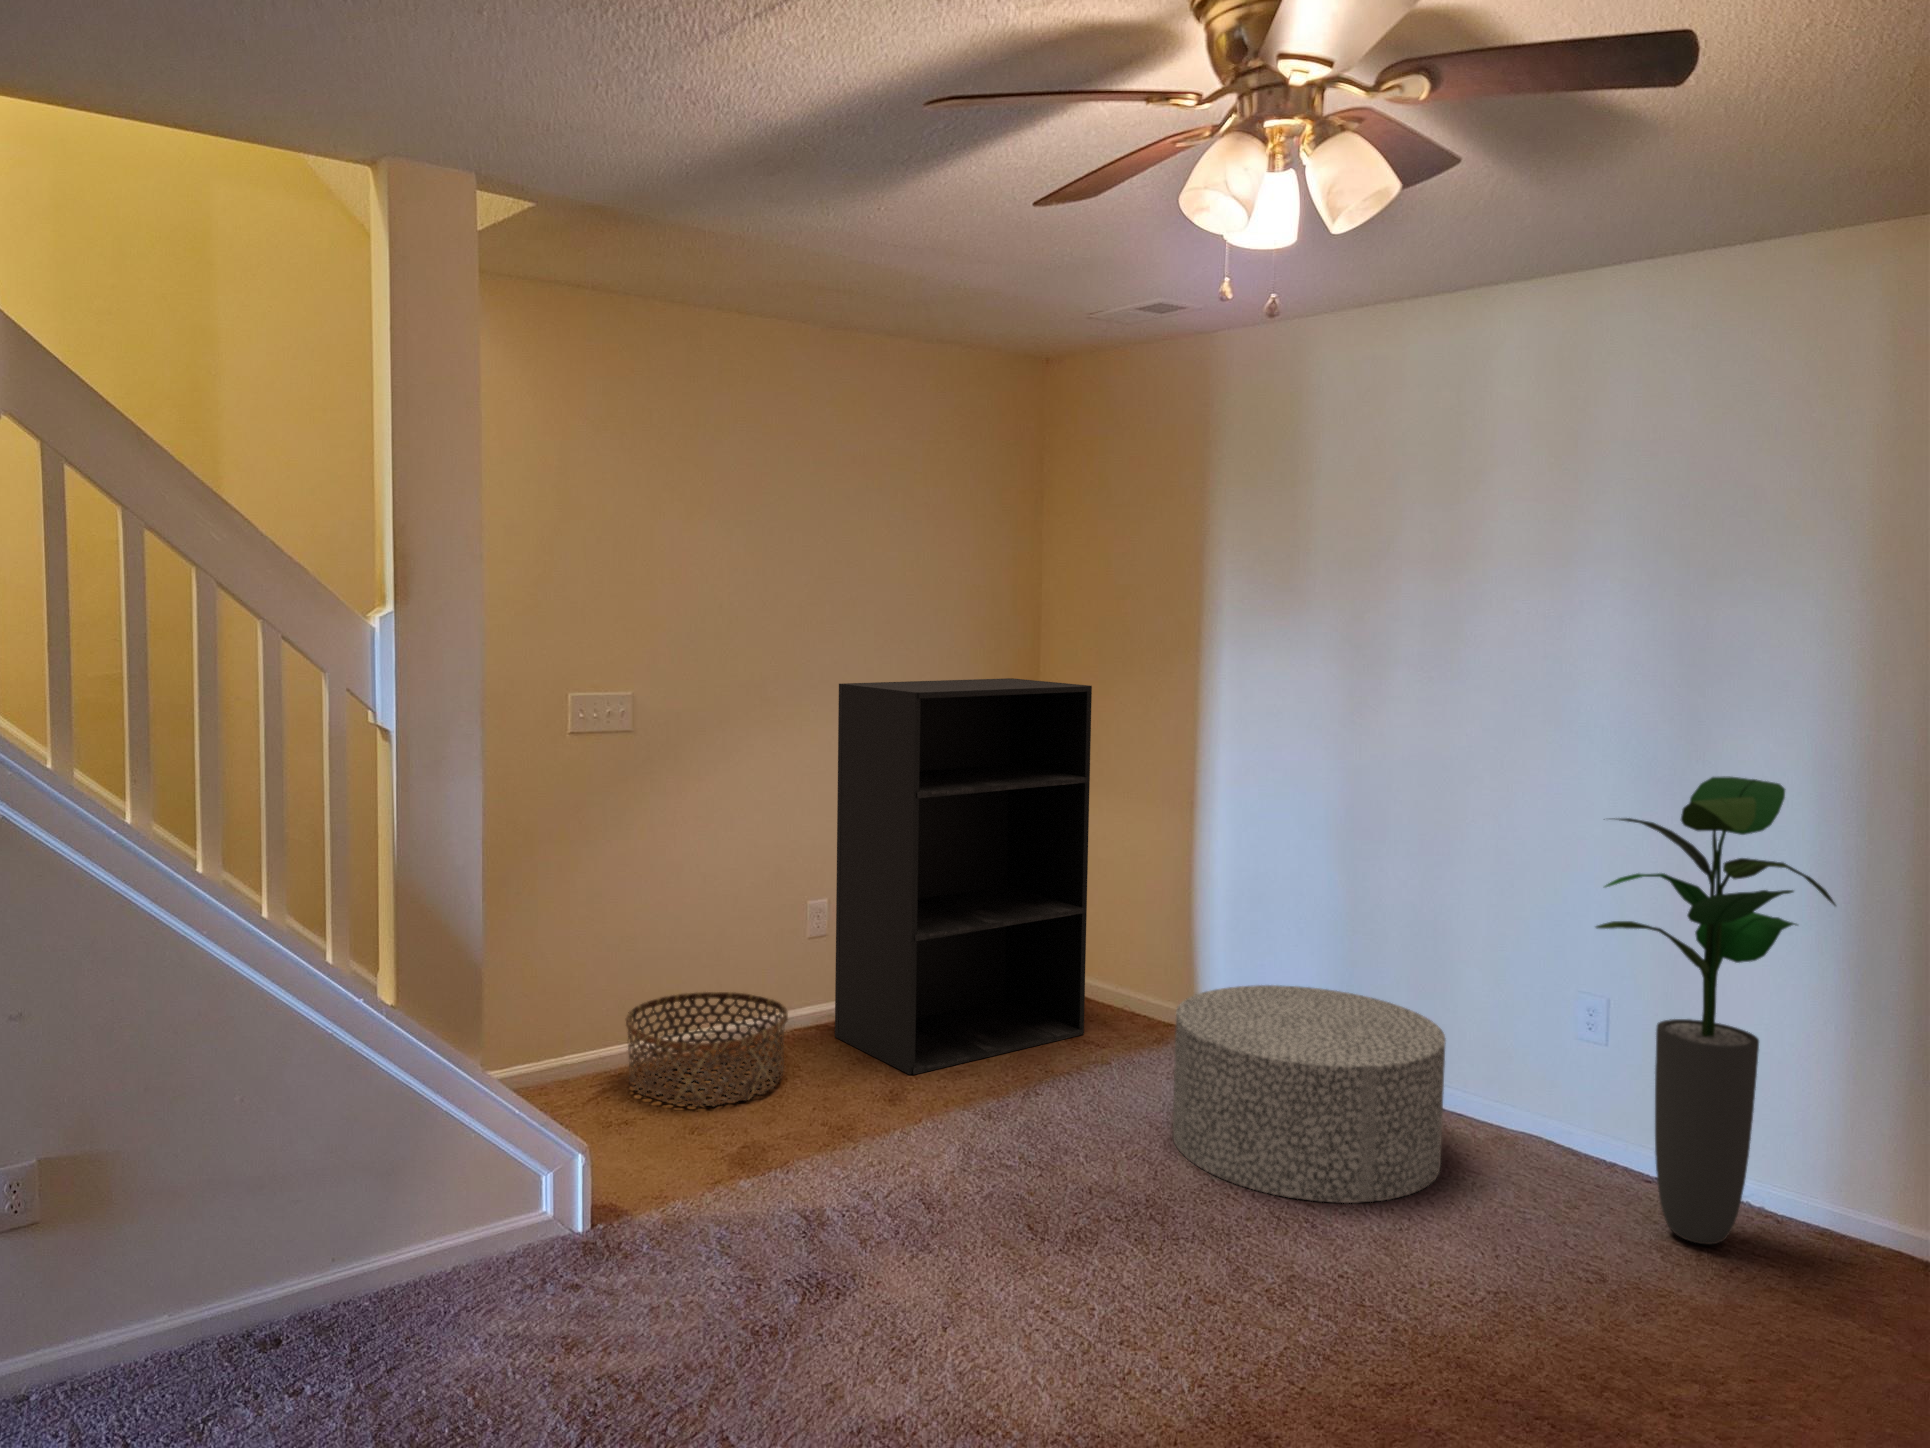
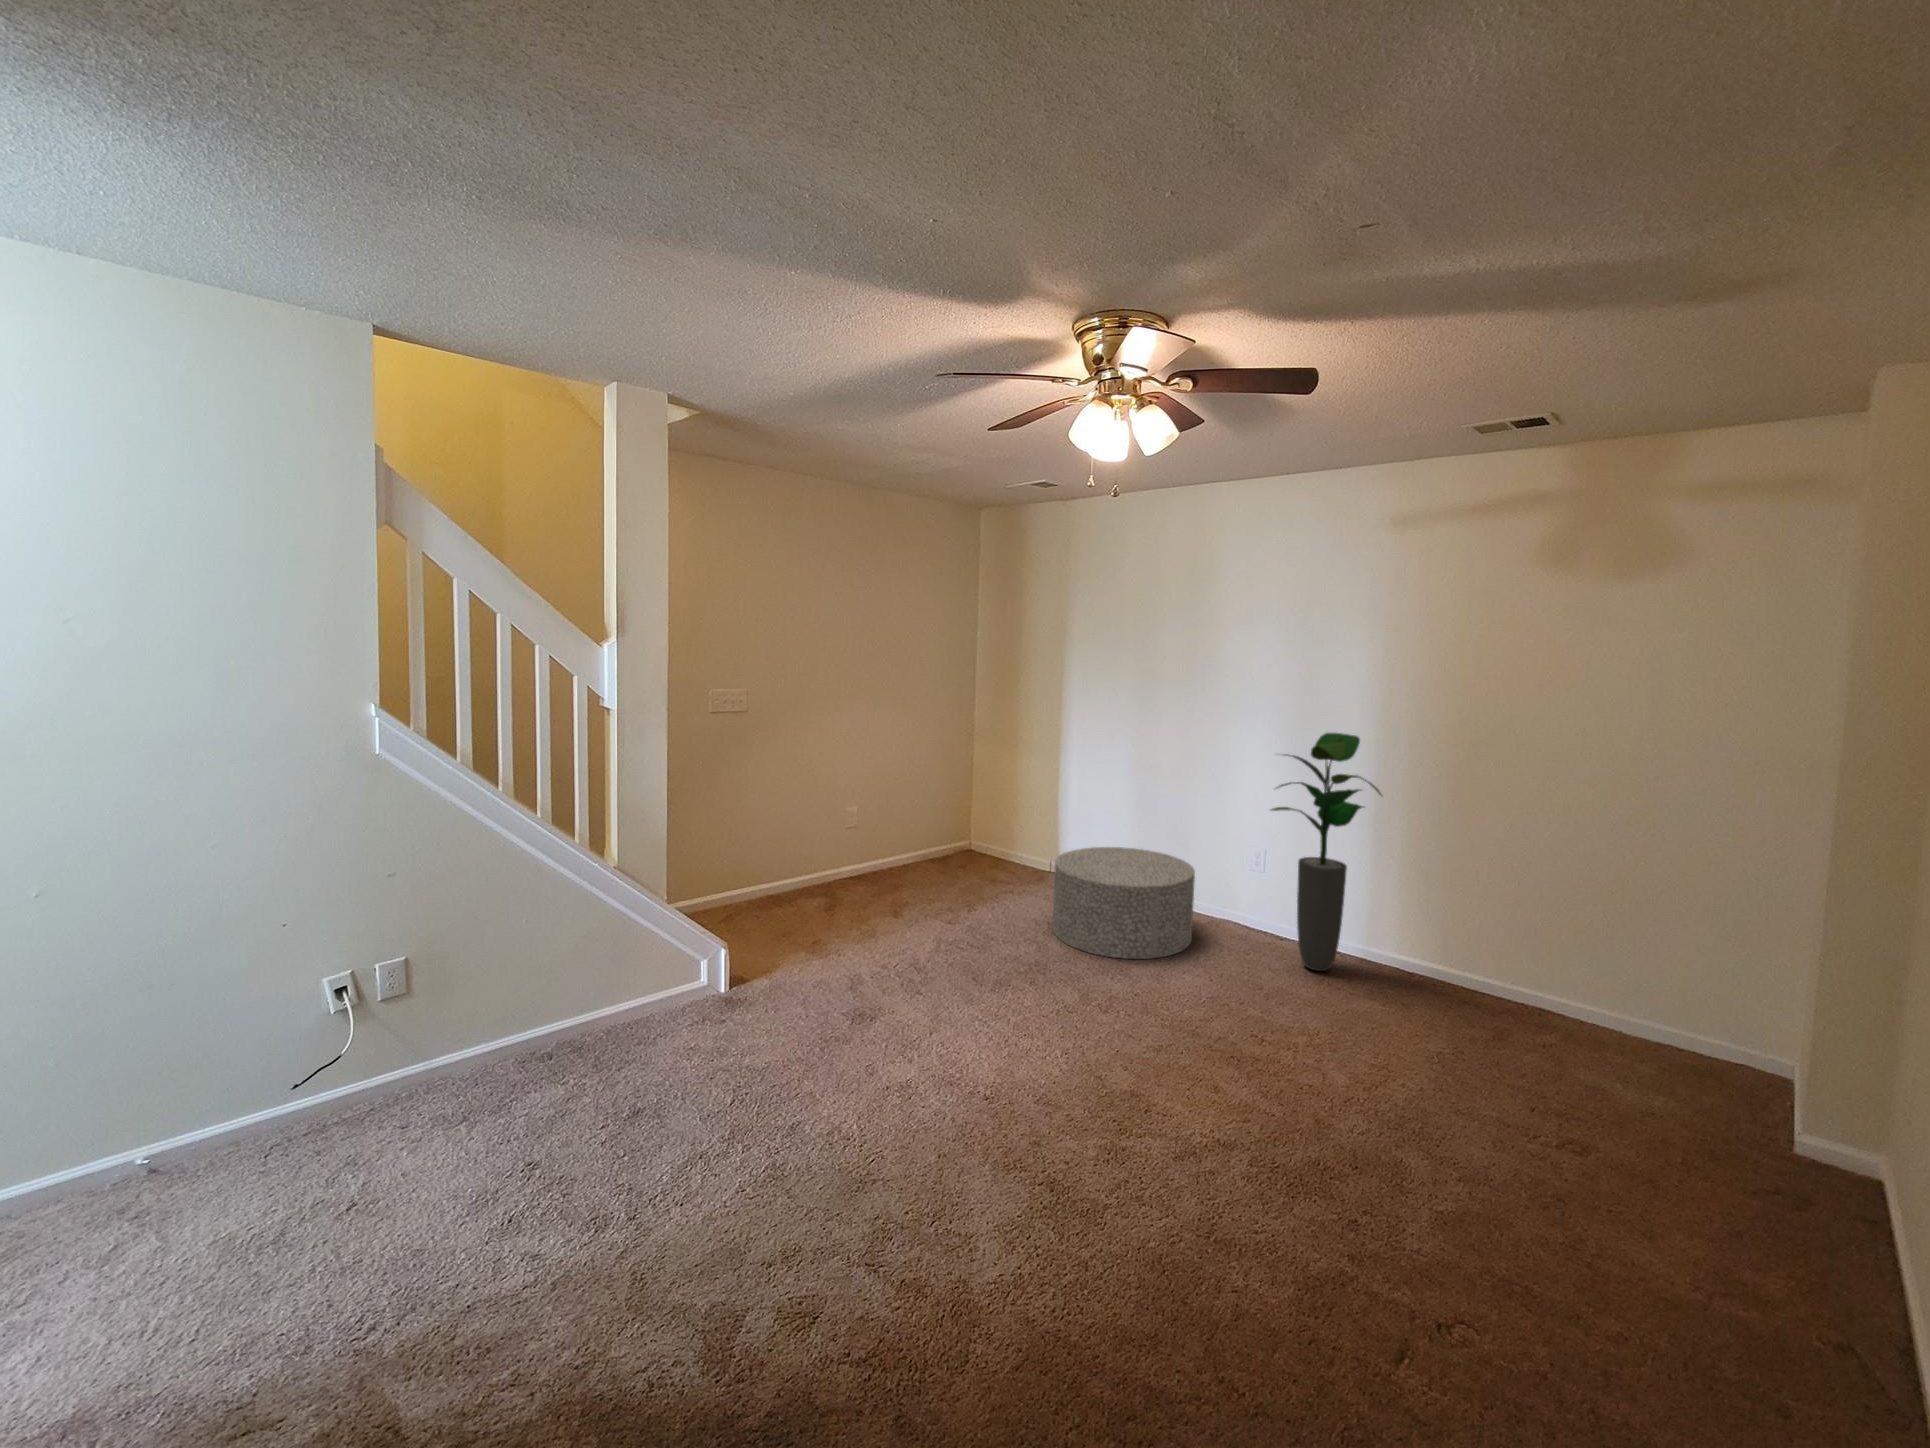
bookshelf: present [835,678,1092,1075] -> none [862,680,1009,902]
basket: present [626,992,788,1106] -> none [741,859,837,923]

